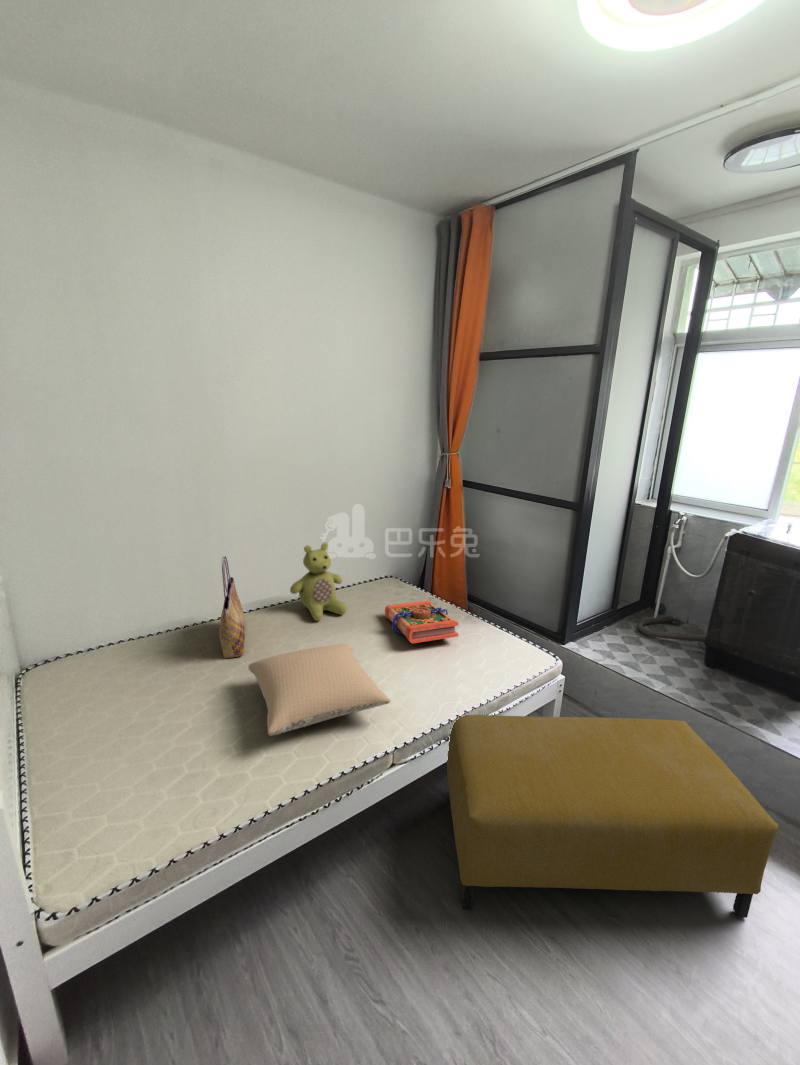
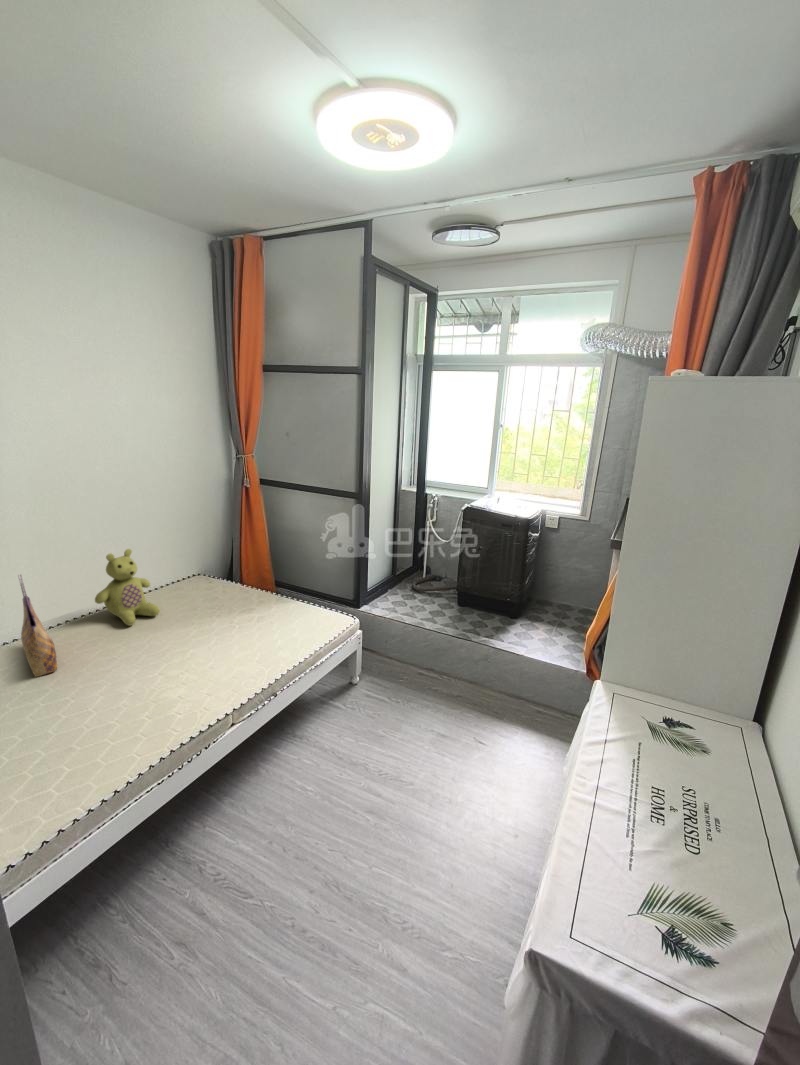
book: present [385,600,458,643] -> none [199,590,273,628]
pillow: present [248,644,391,736] -> none [72,638,224,724]
ottoman: present [447,715,779,918] -> none [277,643,496,814]

